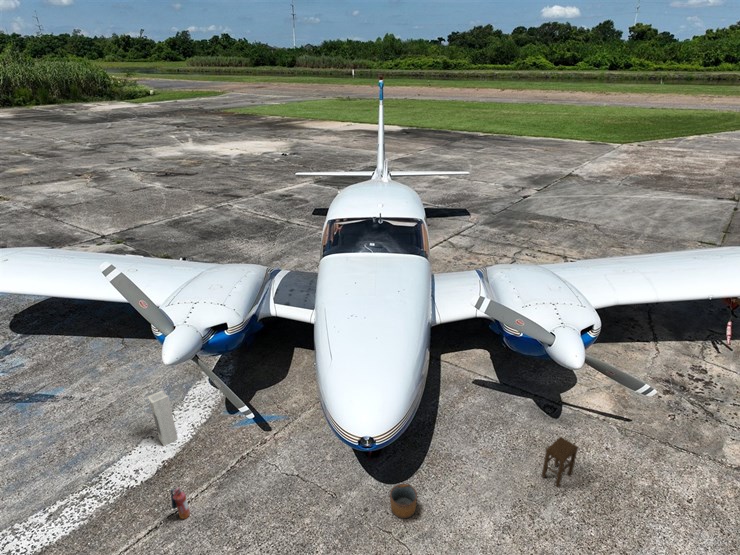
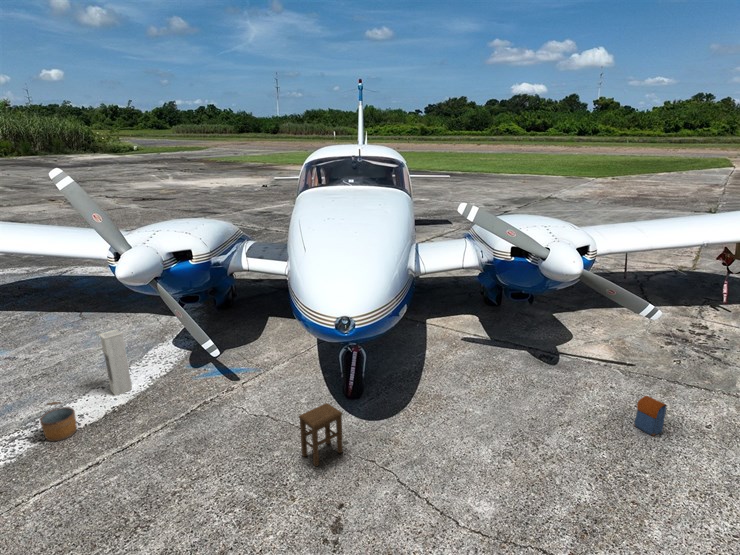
stool: present [542,437,578,487] -> present [299,403,343,466]
backpack: none [623,474,653,511] -> present [634,396,667,436]
bucket: present [389,484,417,518] -> present [40,402,77,441]
fire extinguisher: present [170,487,190,519] -> none [117,413,140,455]

